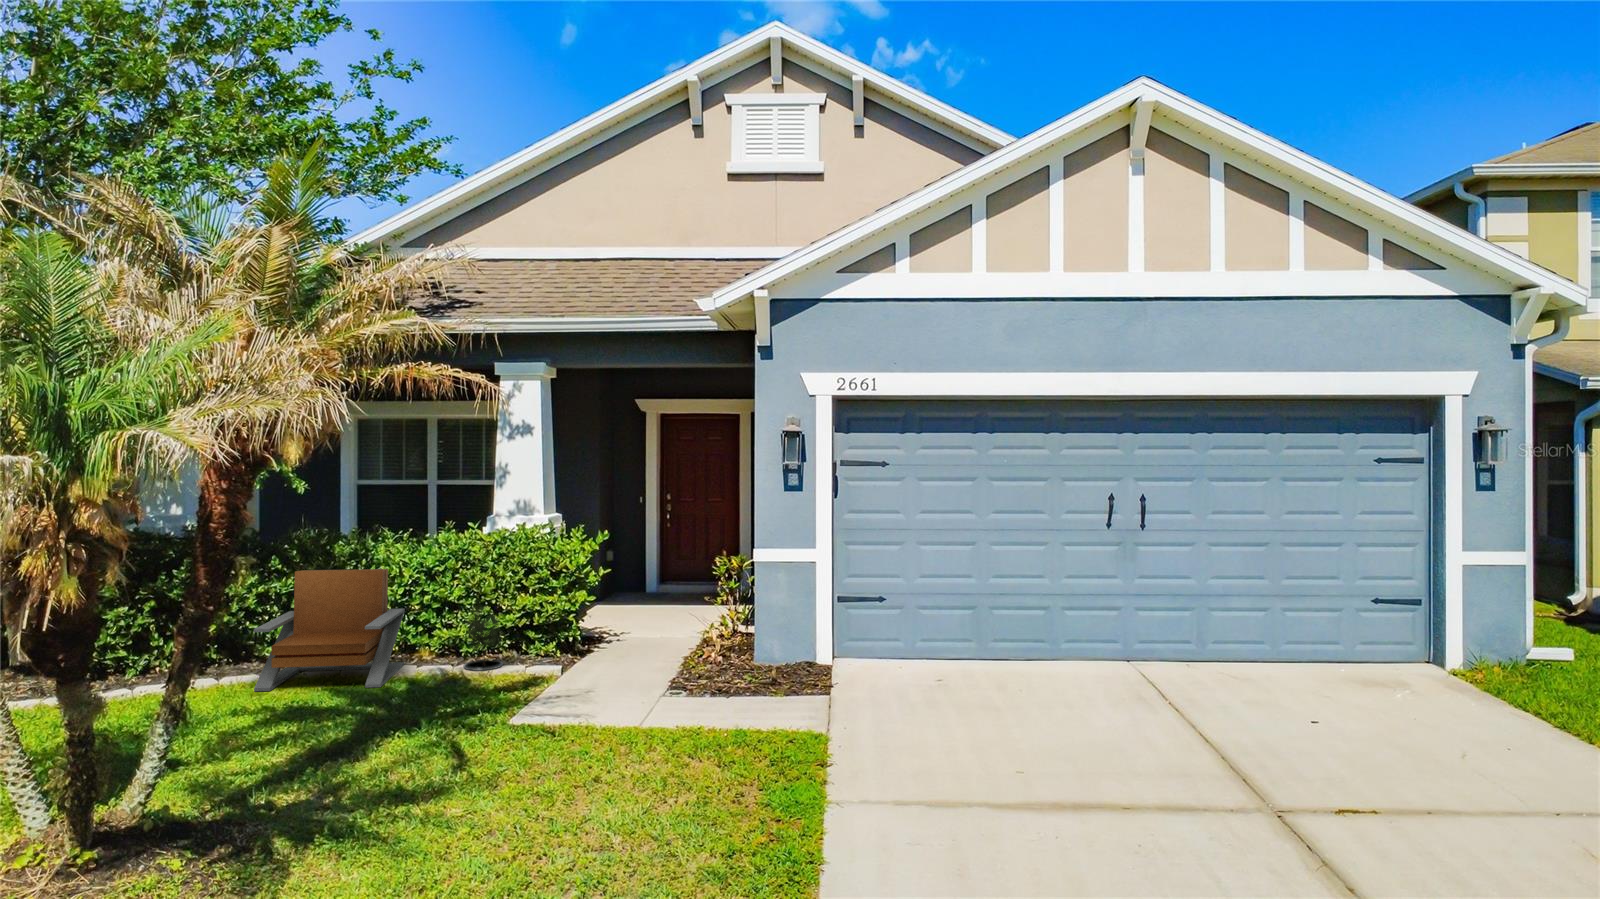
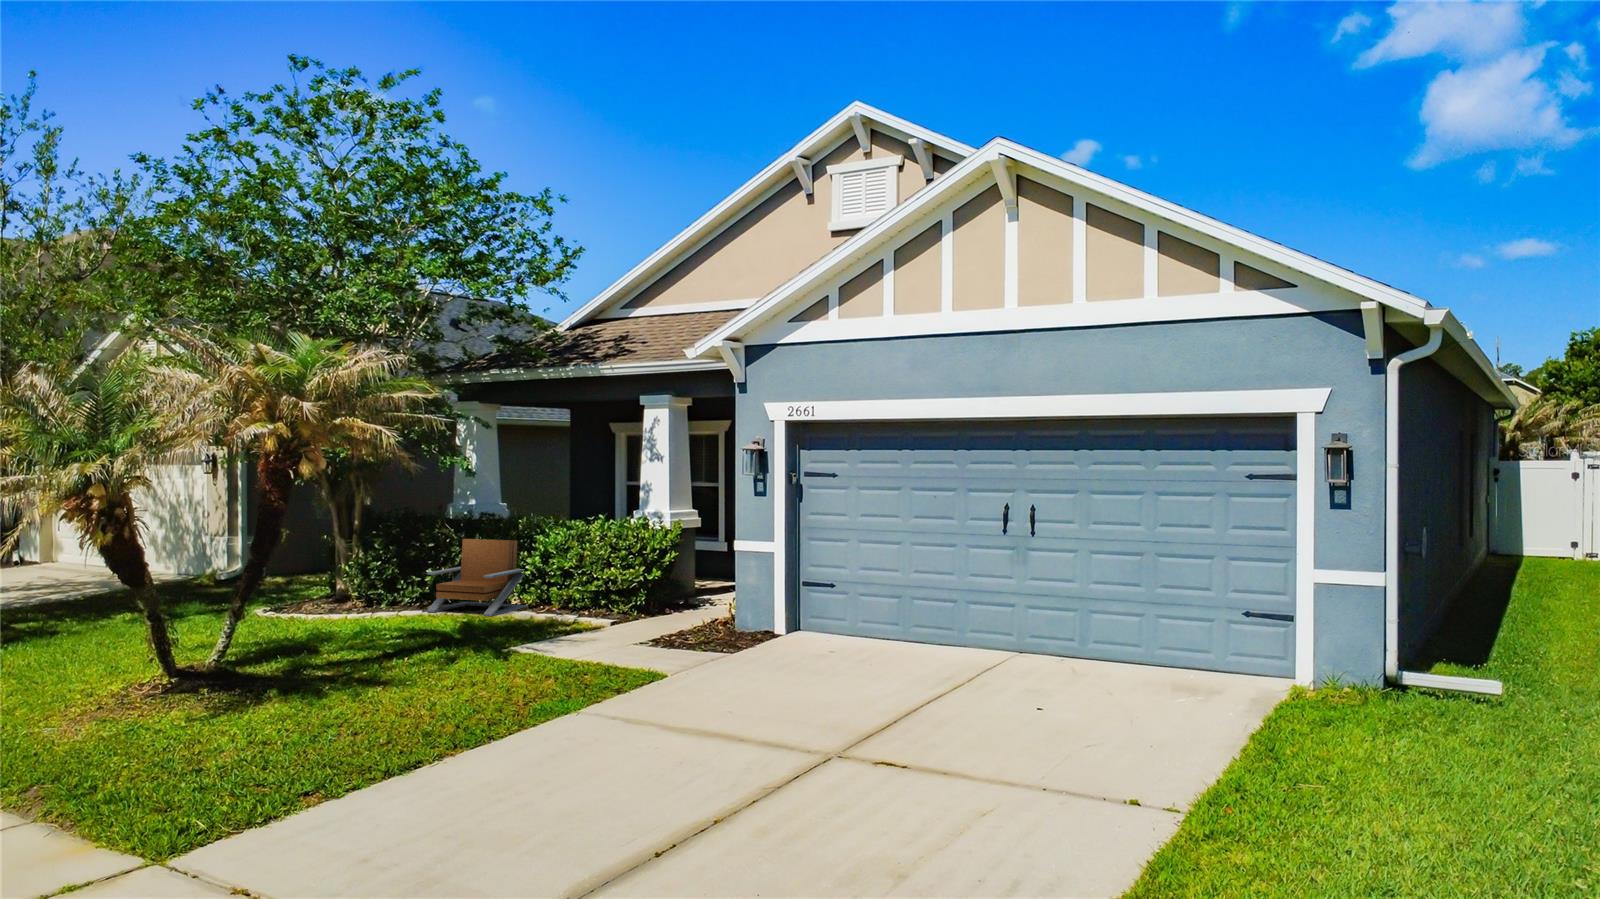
potted tree: present [463,603,503,671] -> none [553,564,584,614]

